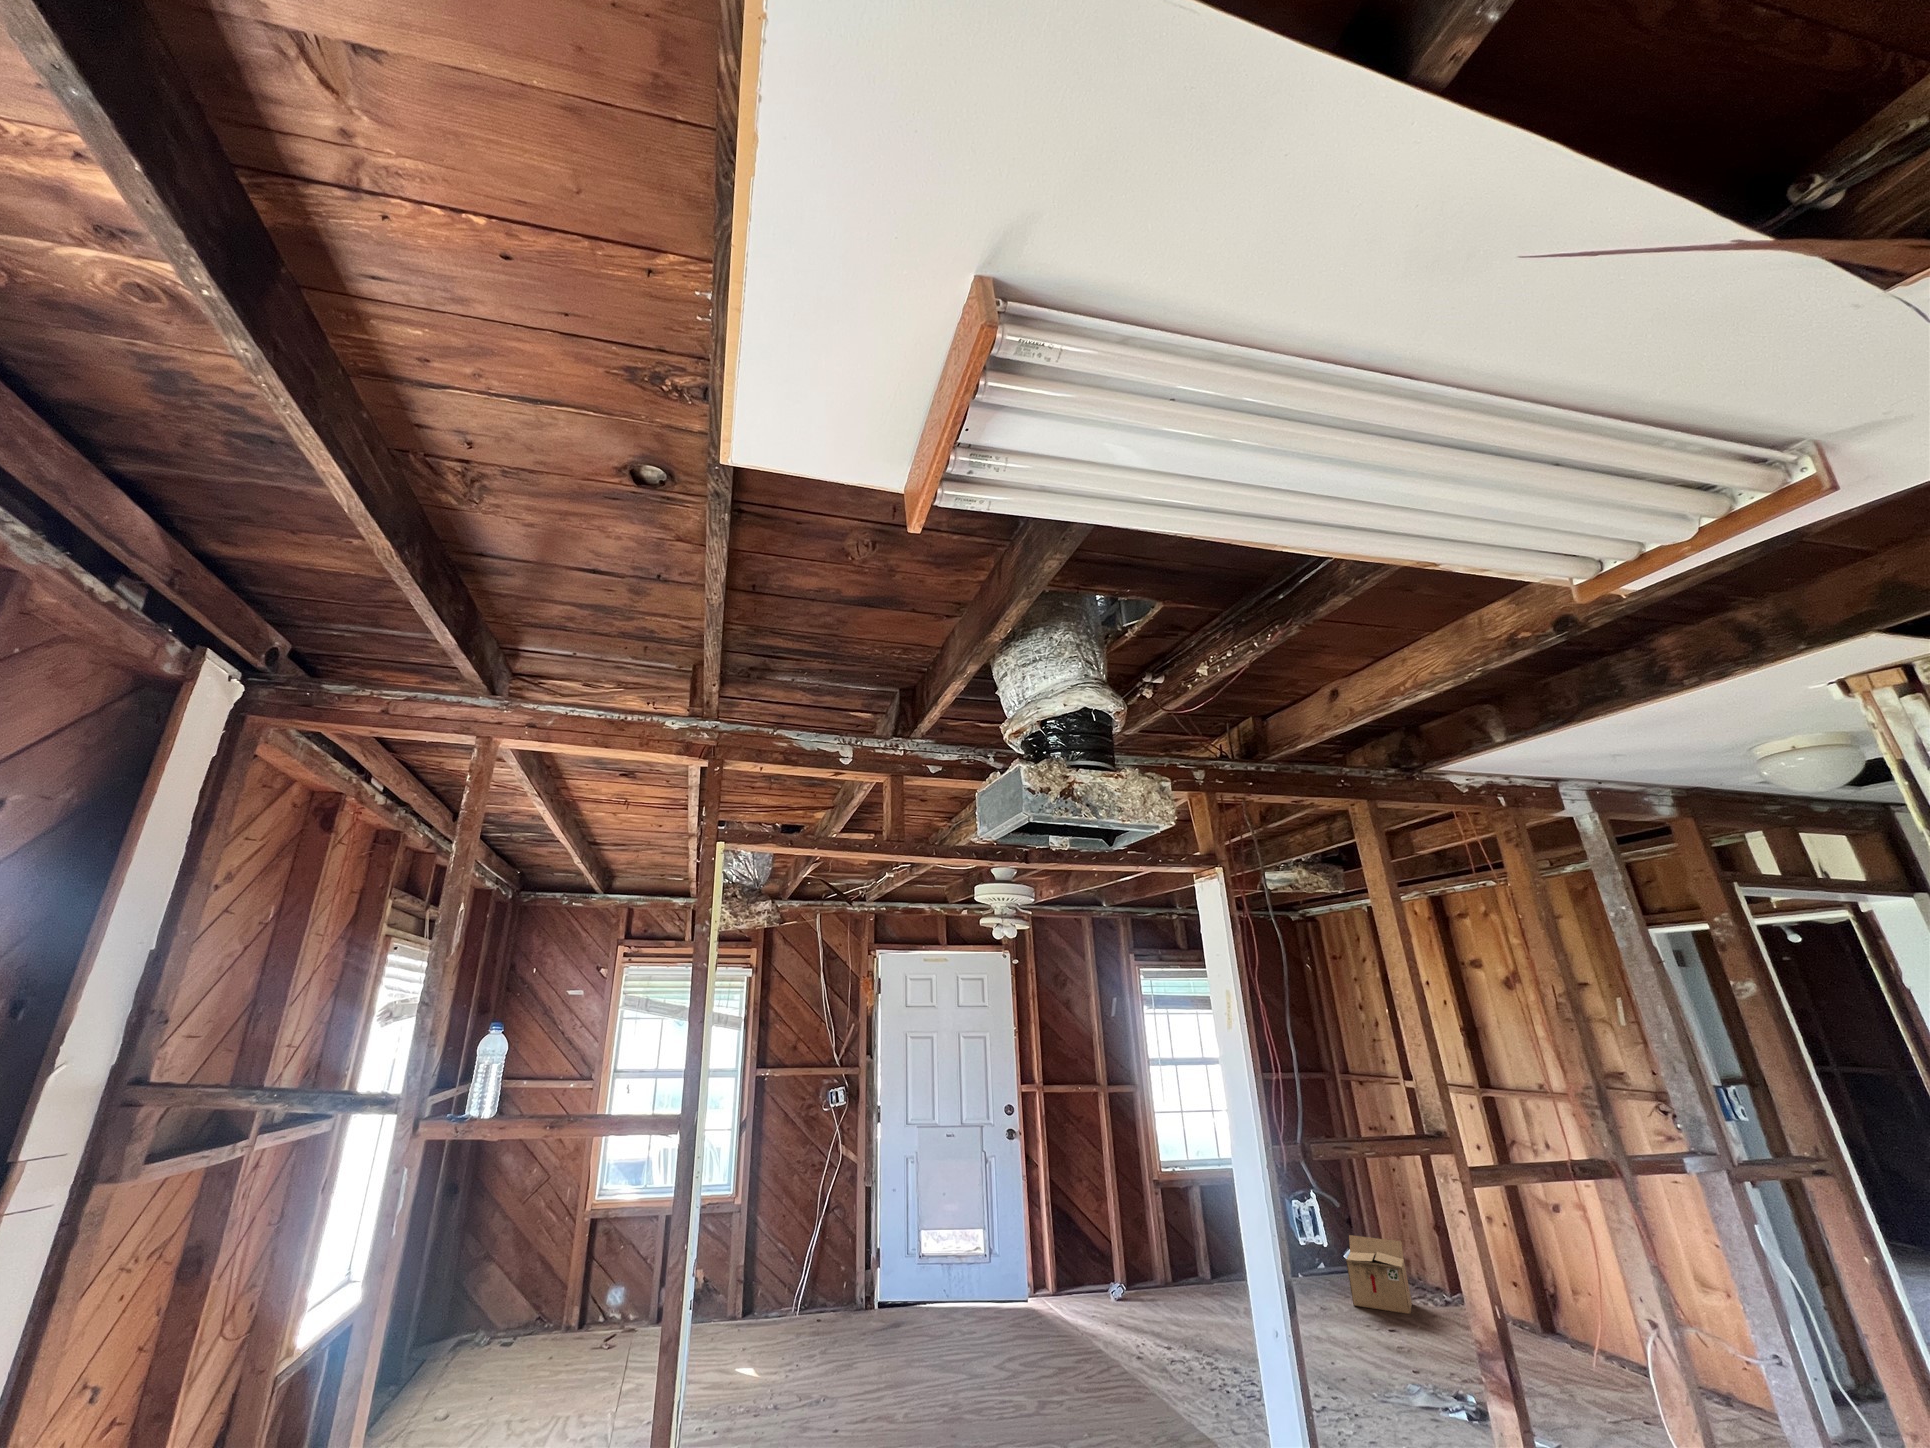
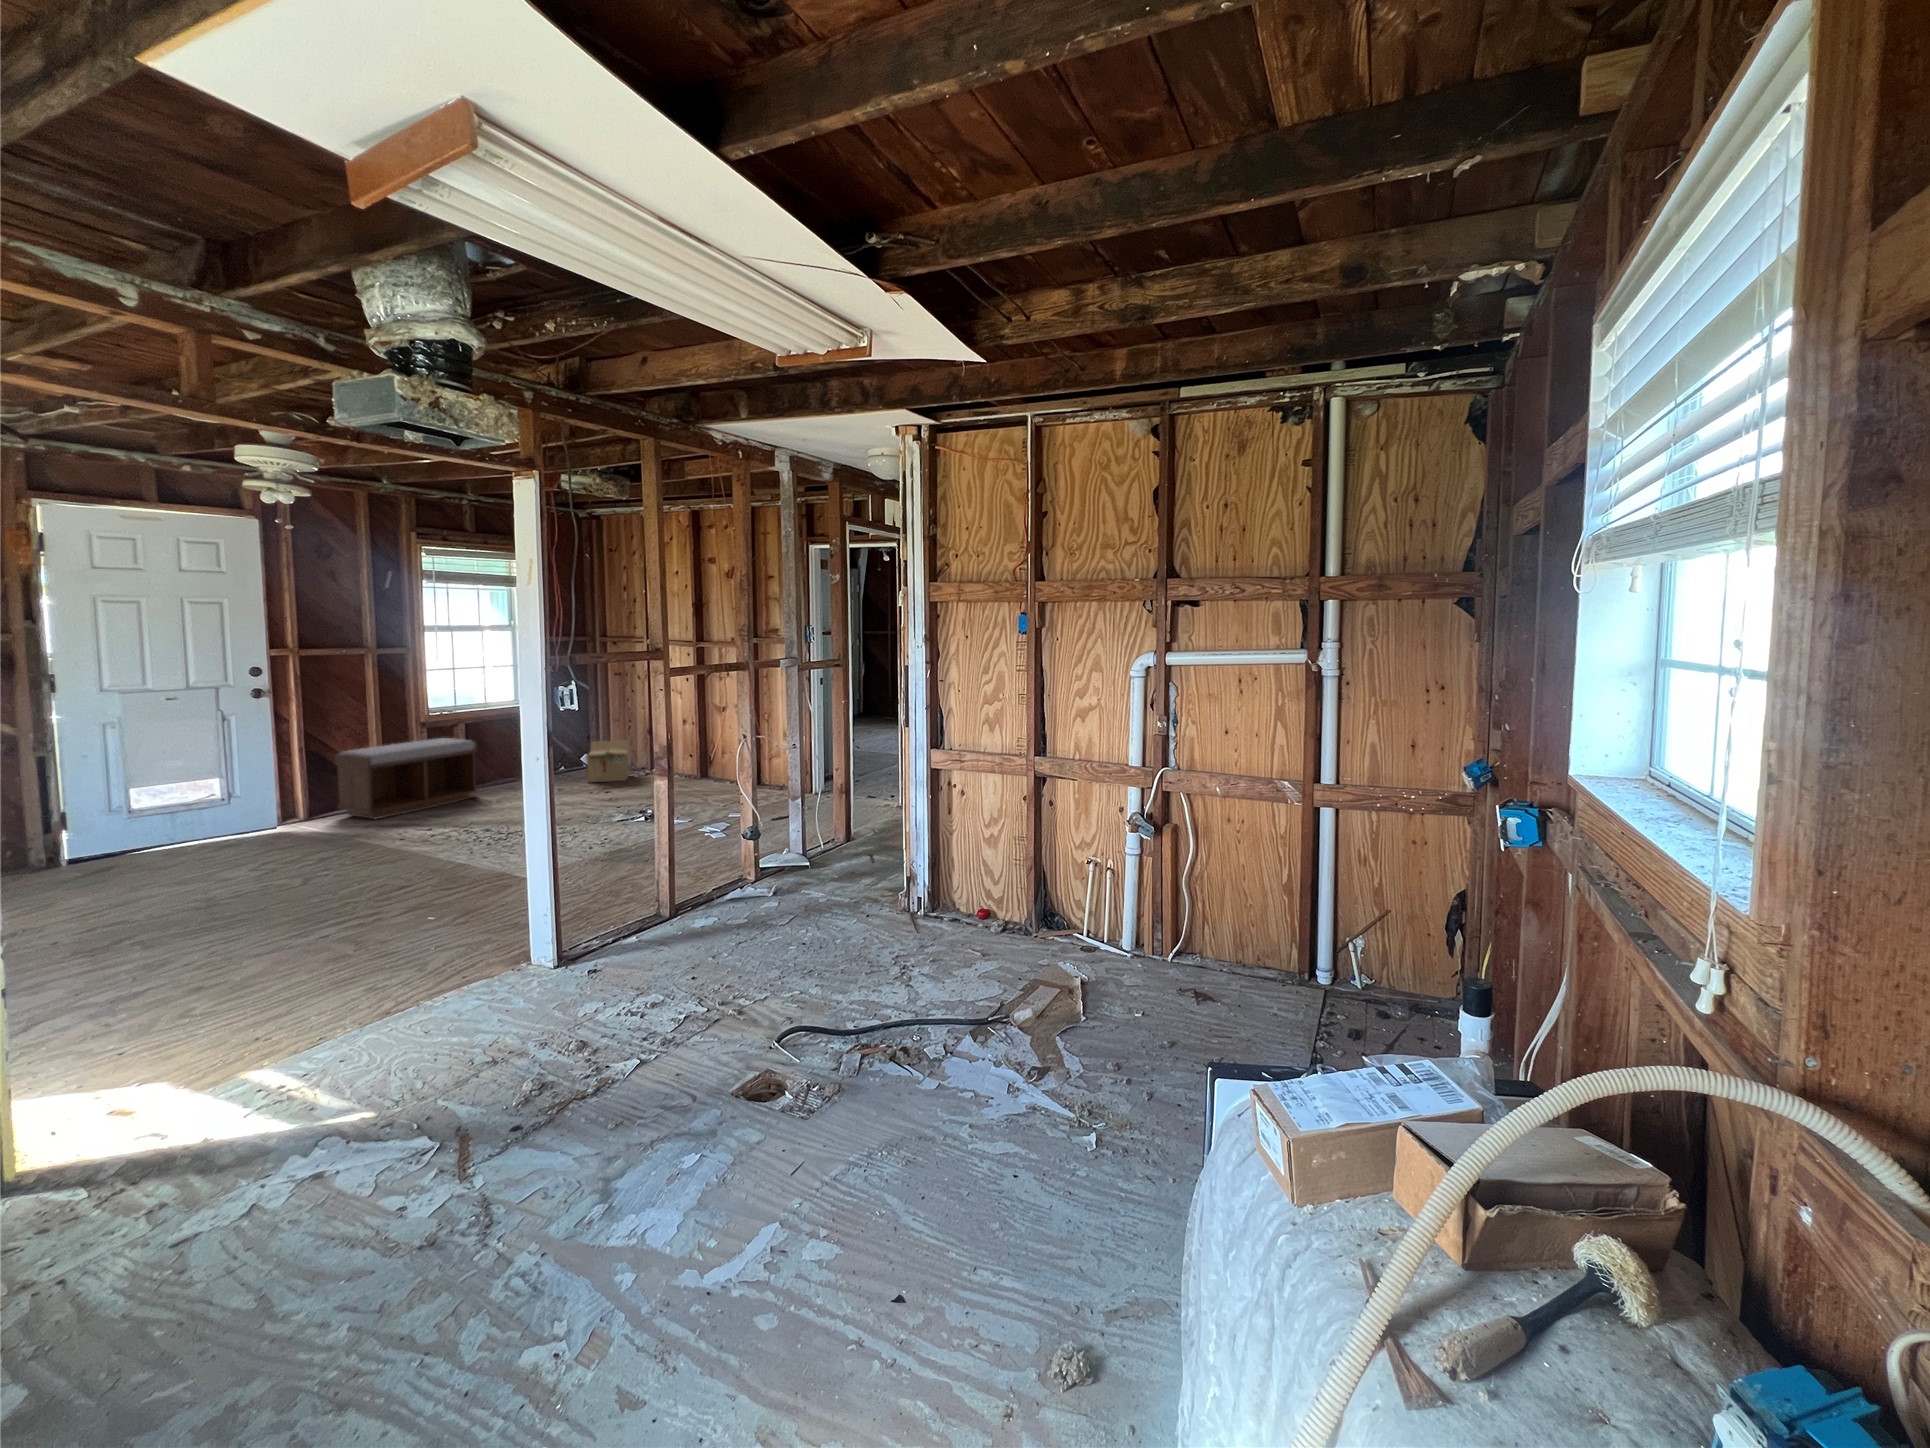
bench: none [1075,1204,1218,1311] -> present [335,738,477,819]

